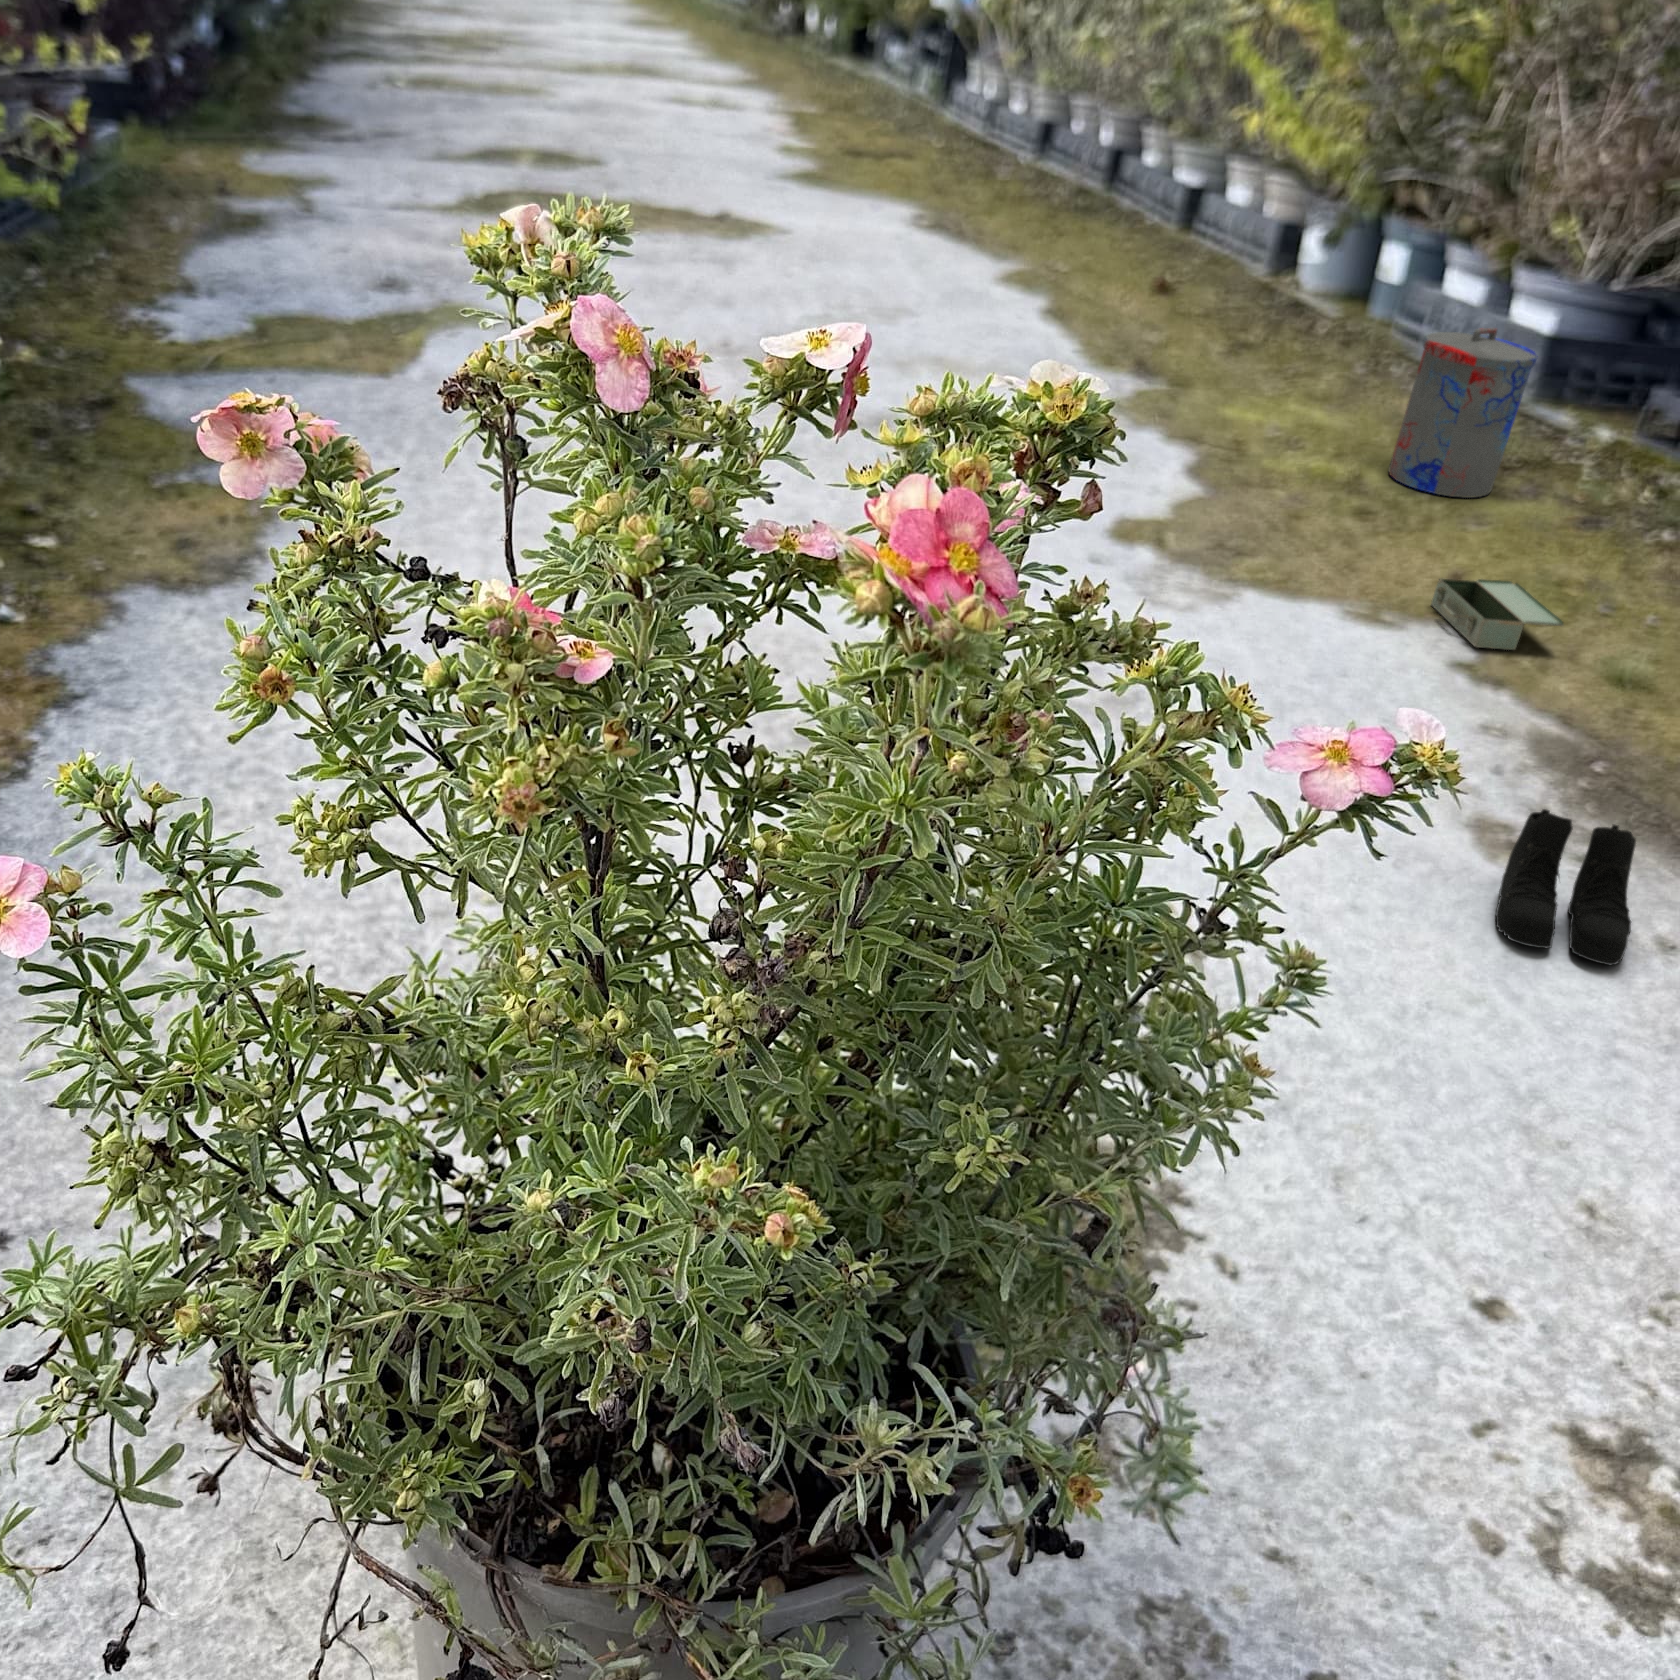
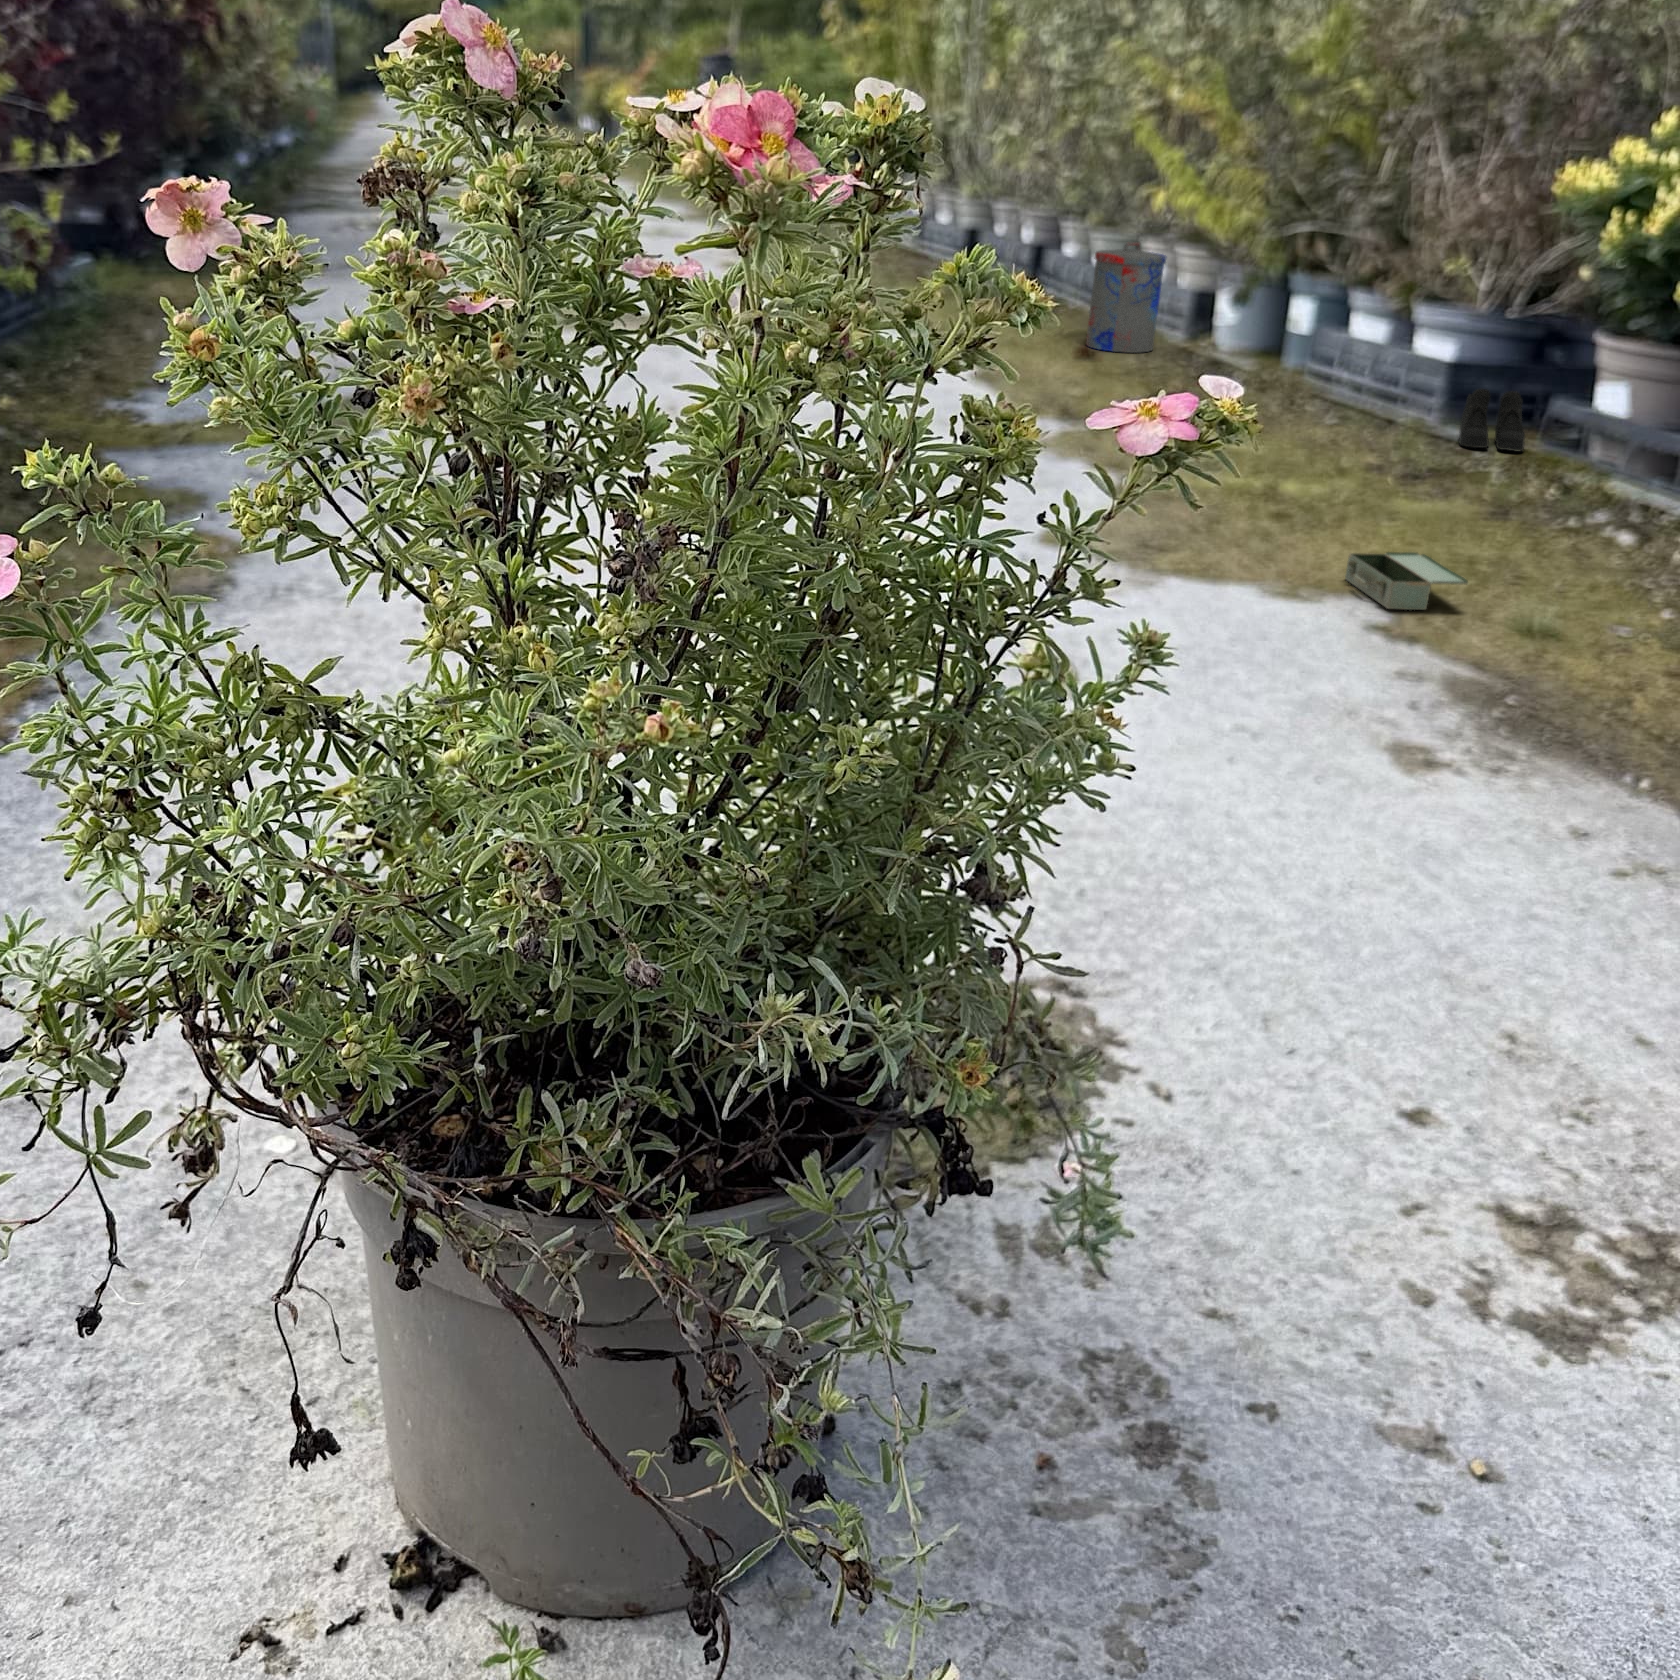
trash can: present [1389,328,1538,498] -> present [1086,242,1166,353]
boots: present [1495,809,1636,965] -> present [1459,389,1525,452]

